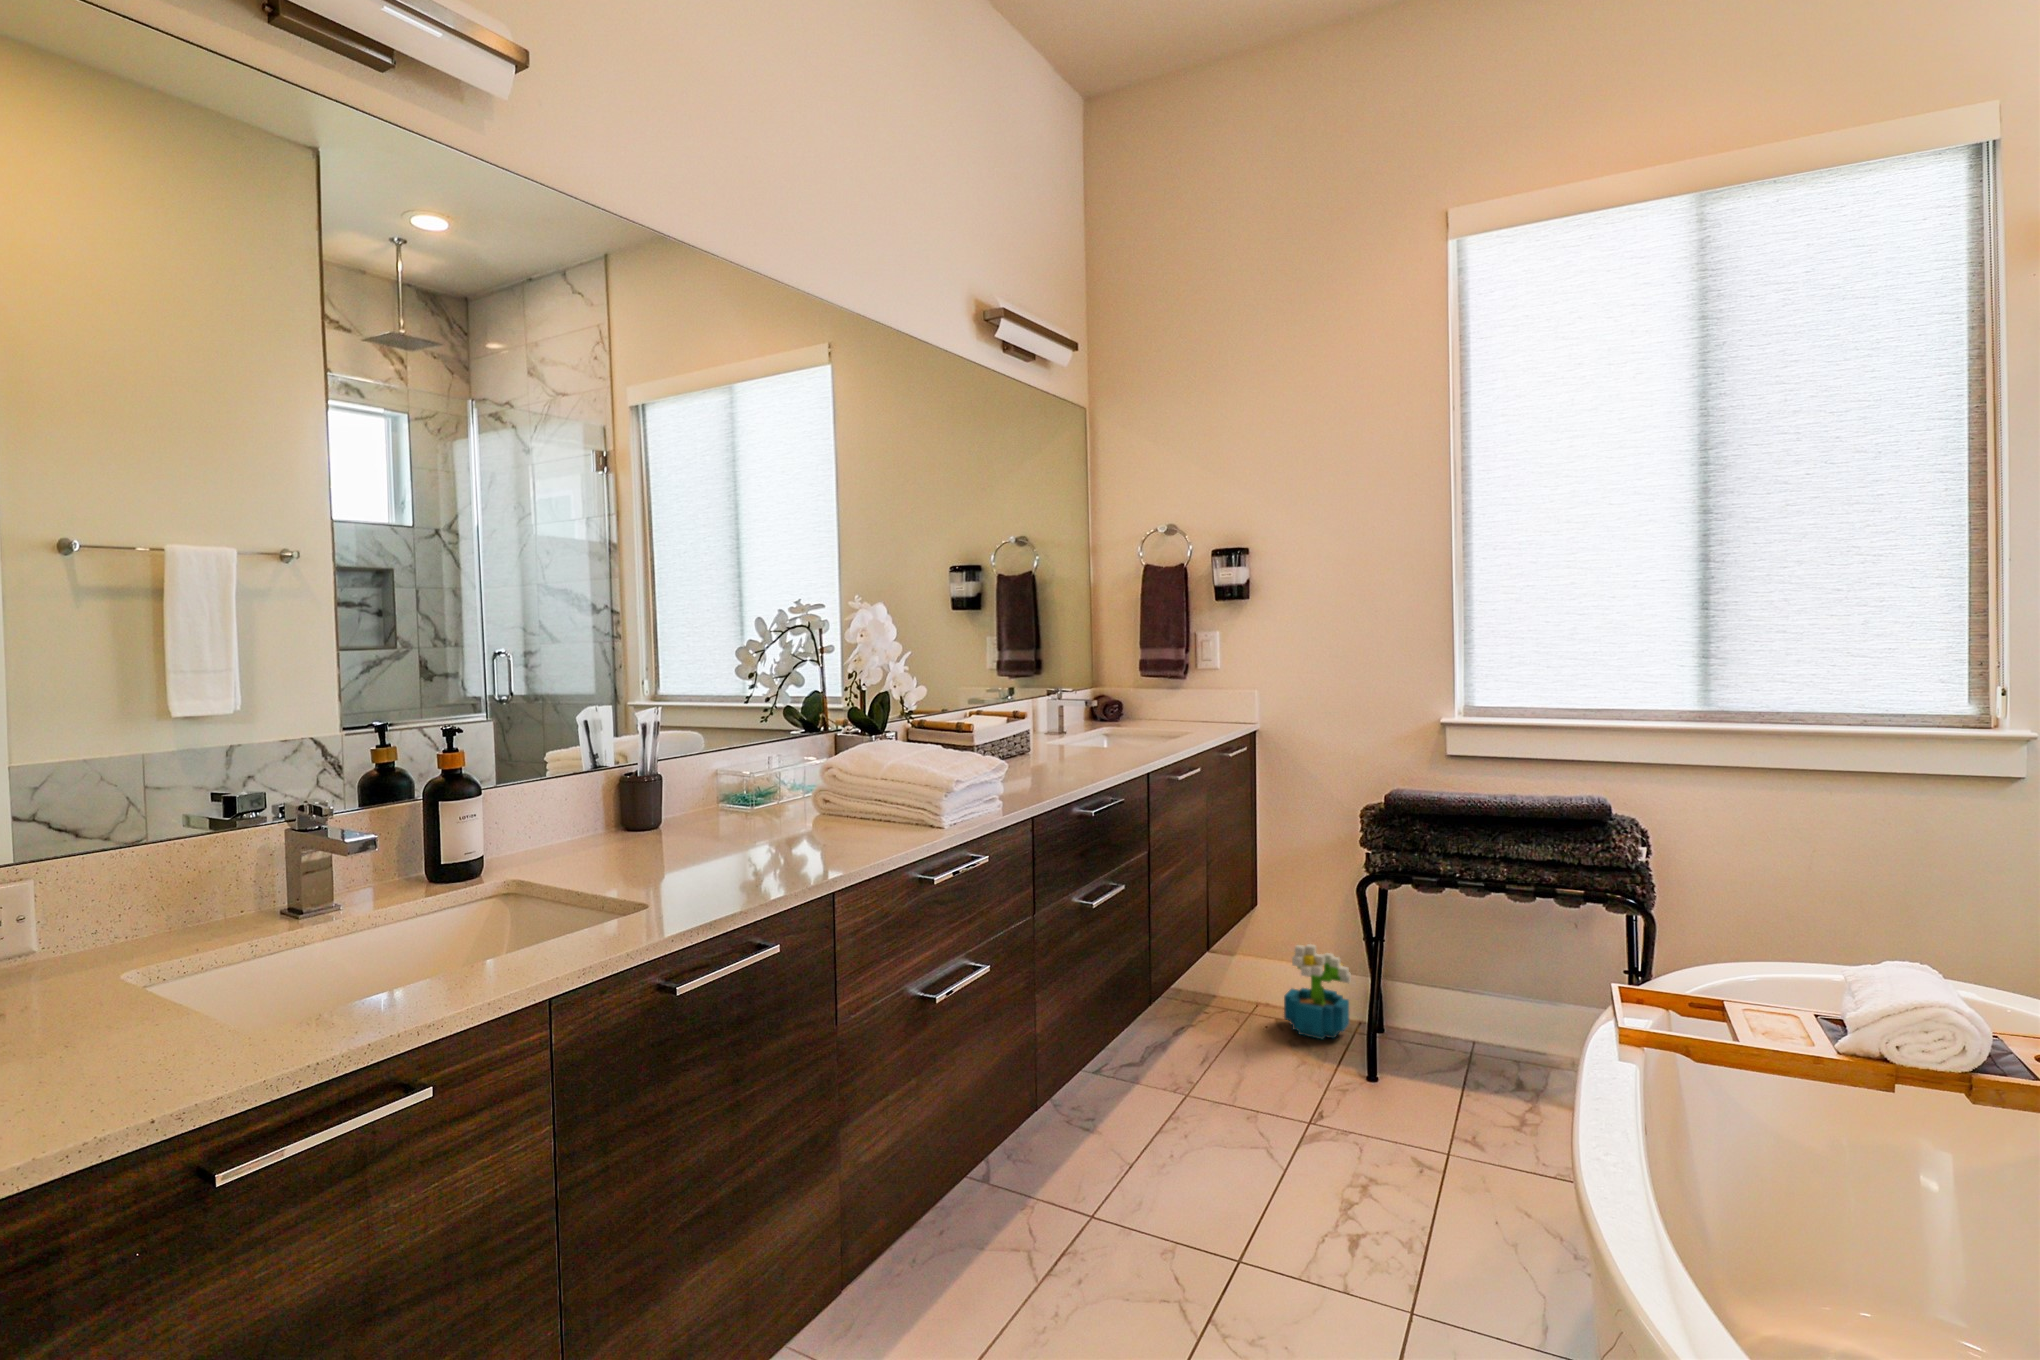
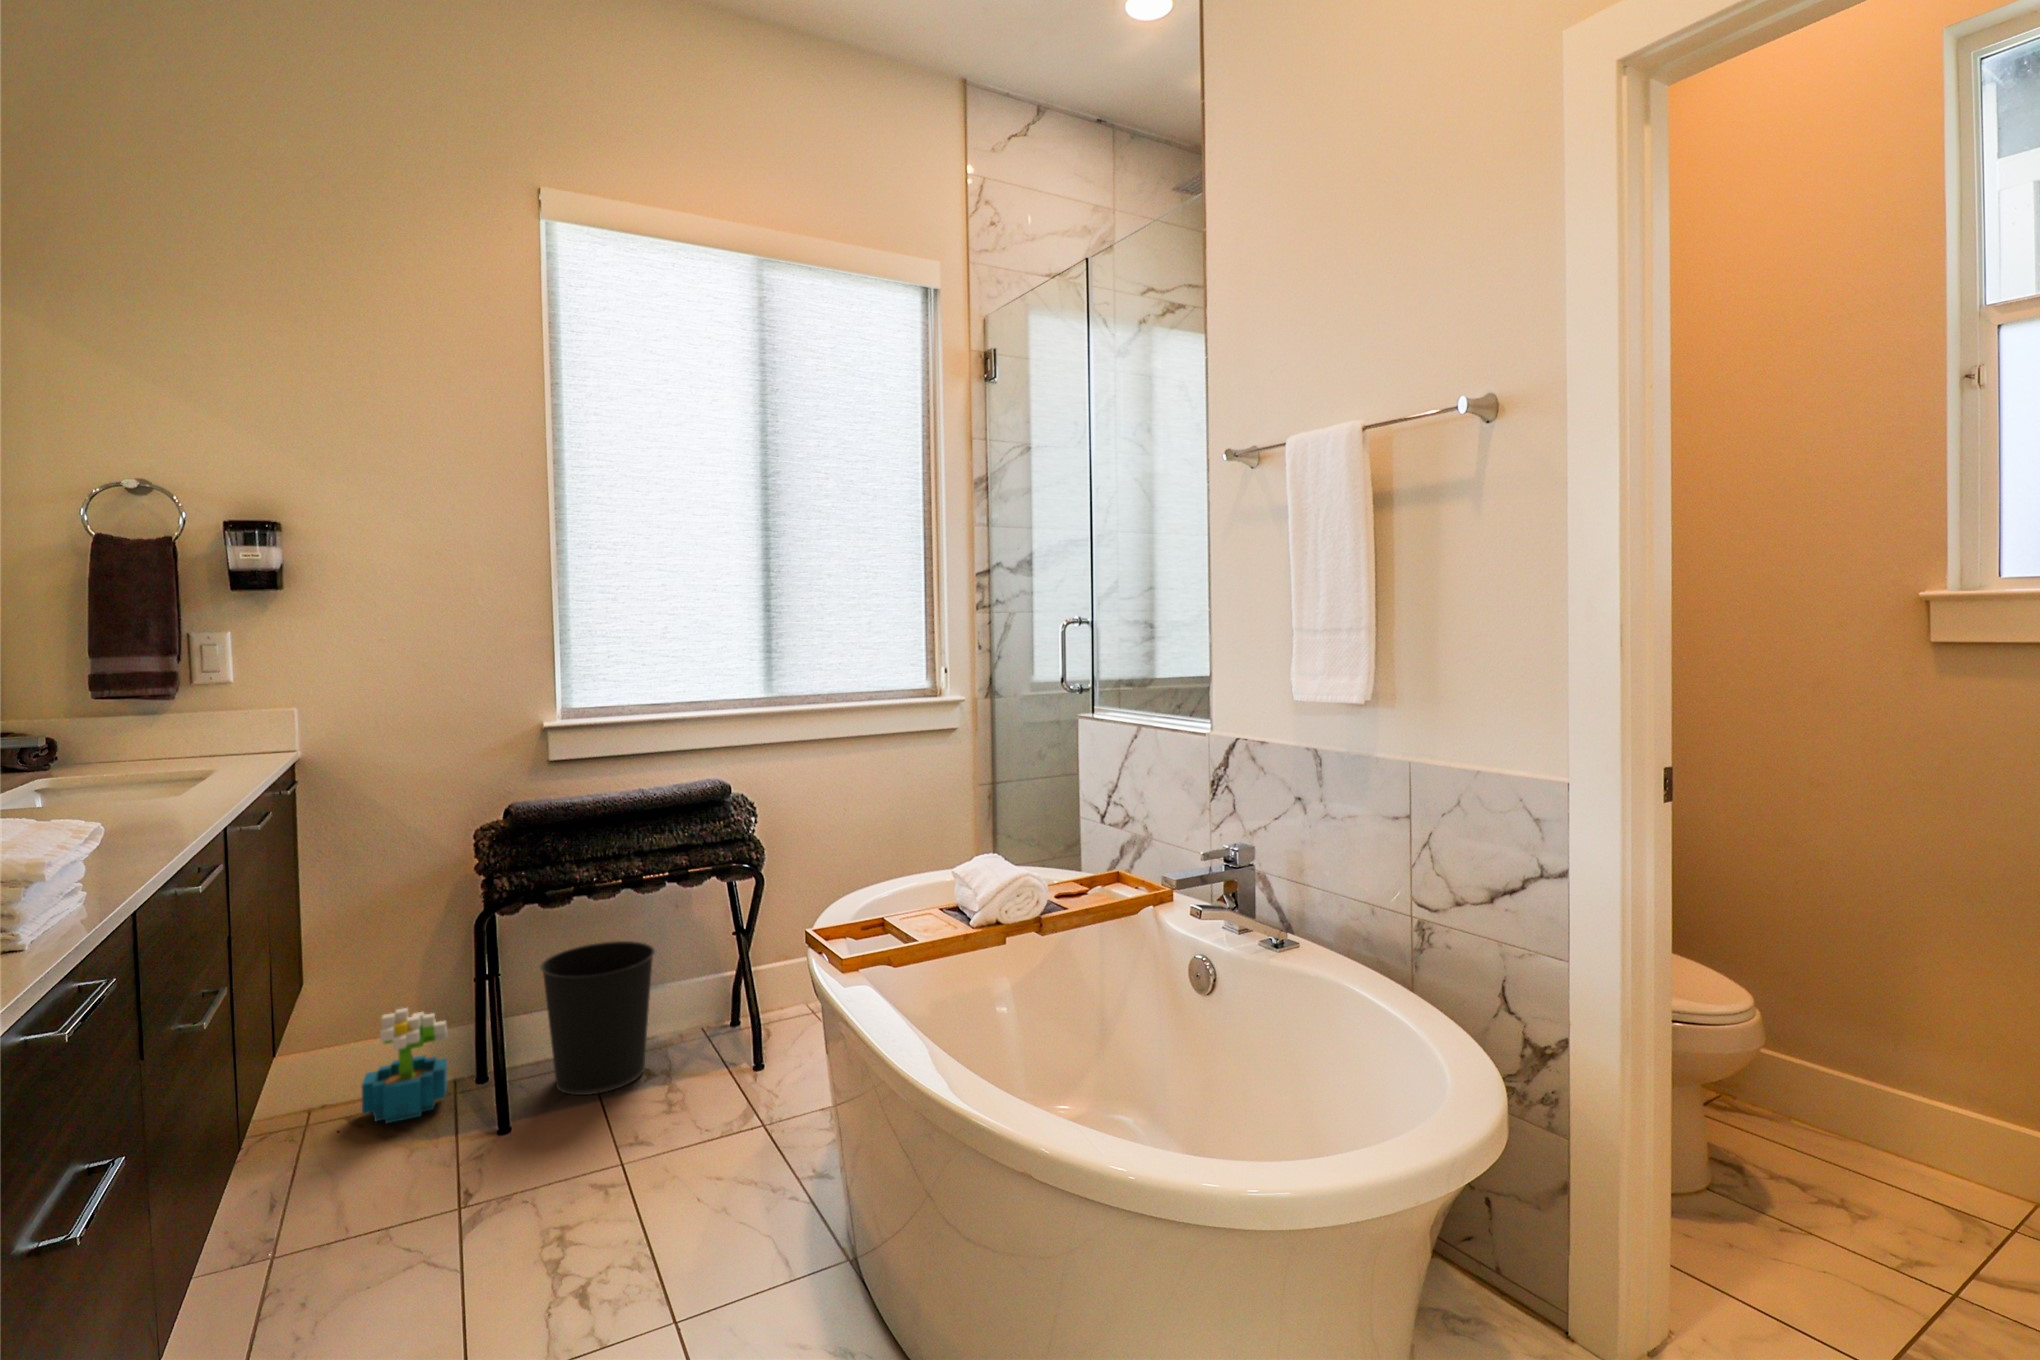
wastebasket: none [1421,939,1536,1090] -> present [540,941,655,1095]

